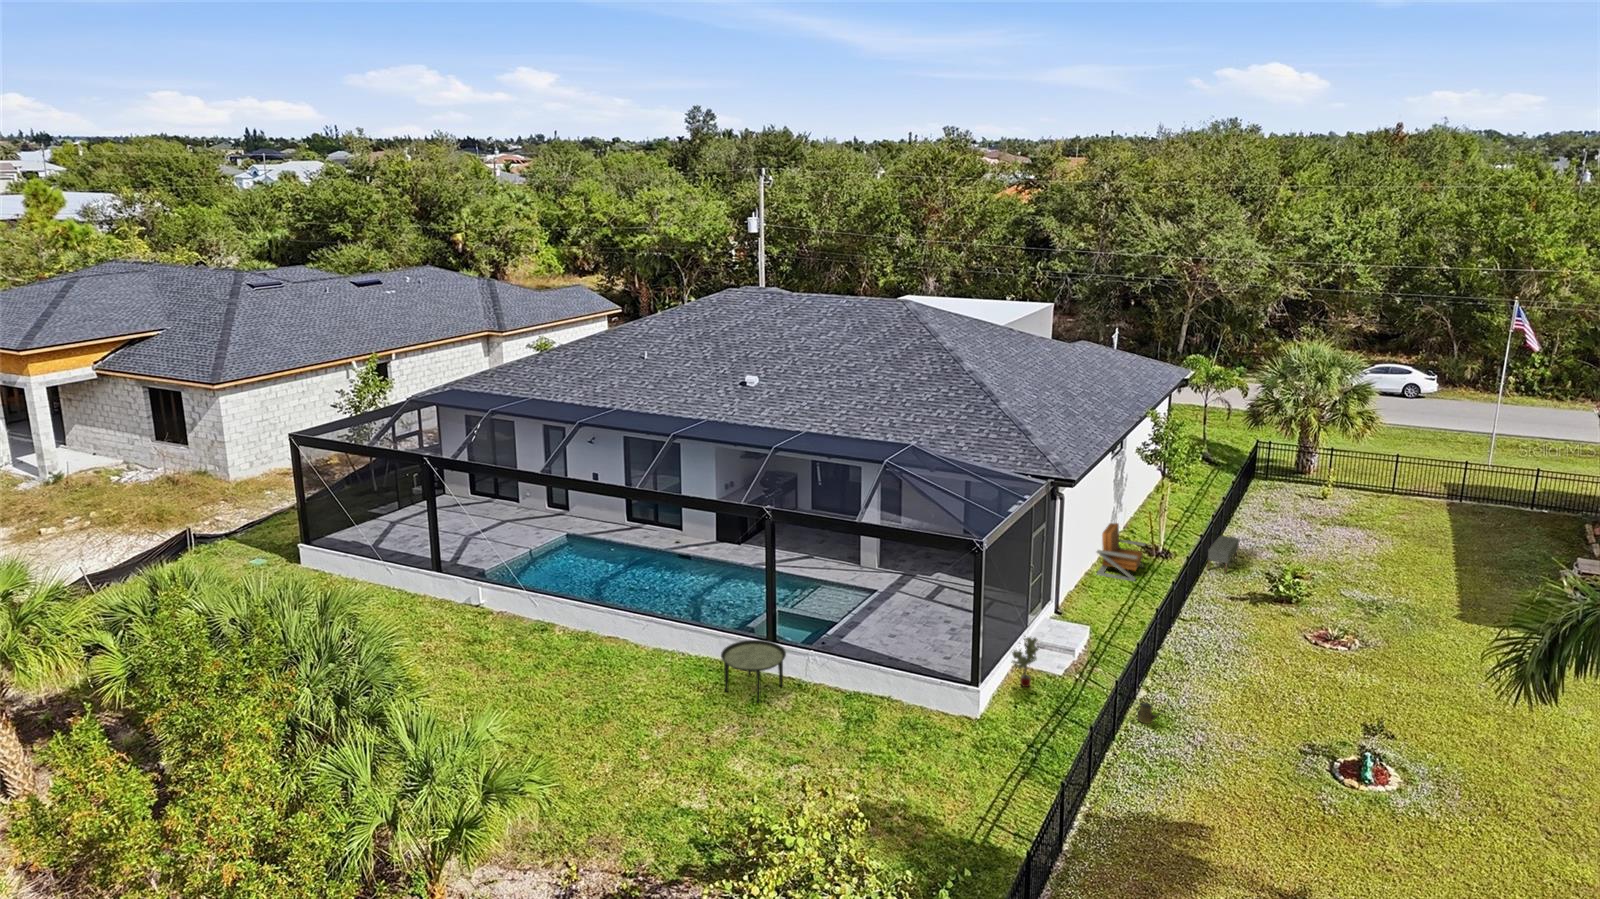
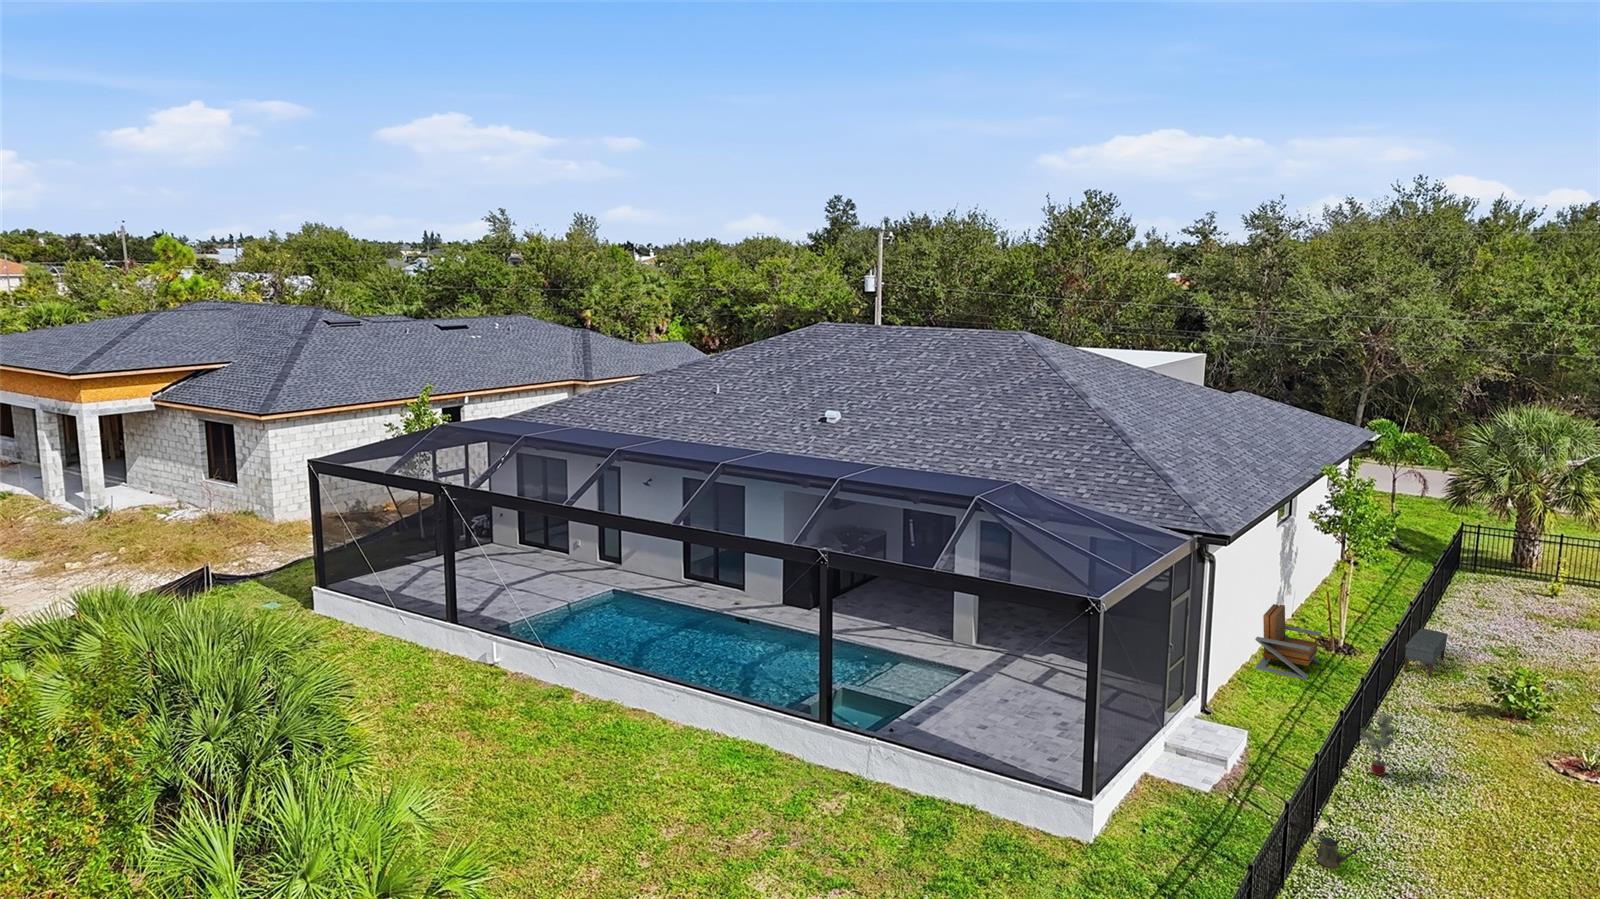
potted tree: present [1011,636,1039,687] -> present [1361,710,1396,776]
round table: present [721,640,786,703] -> none [759,720,842,801]

